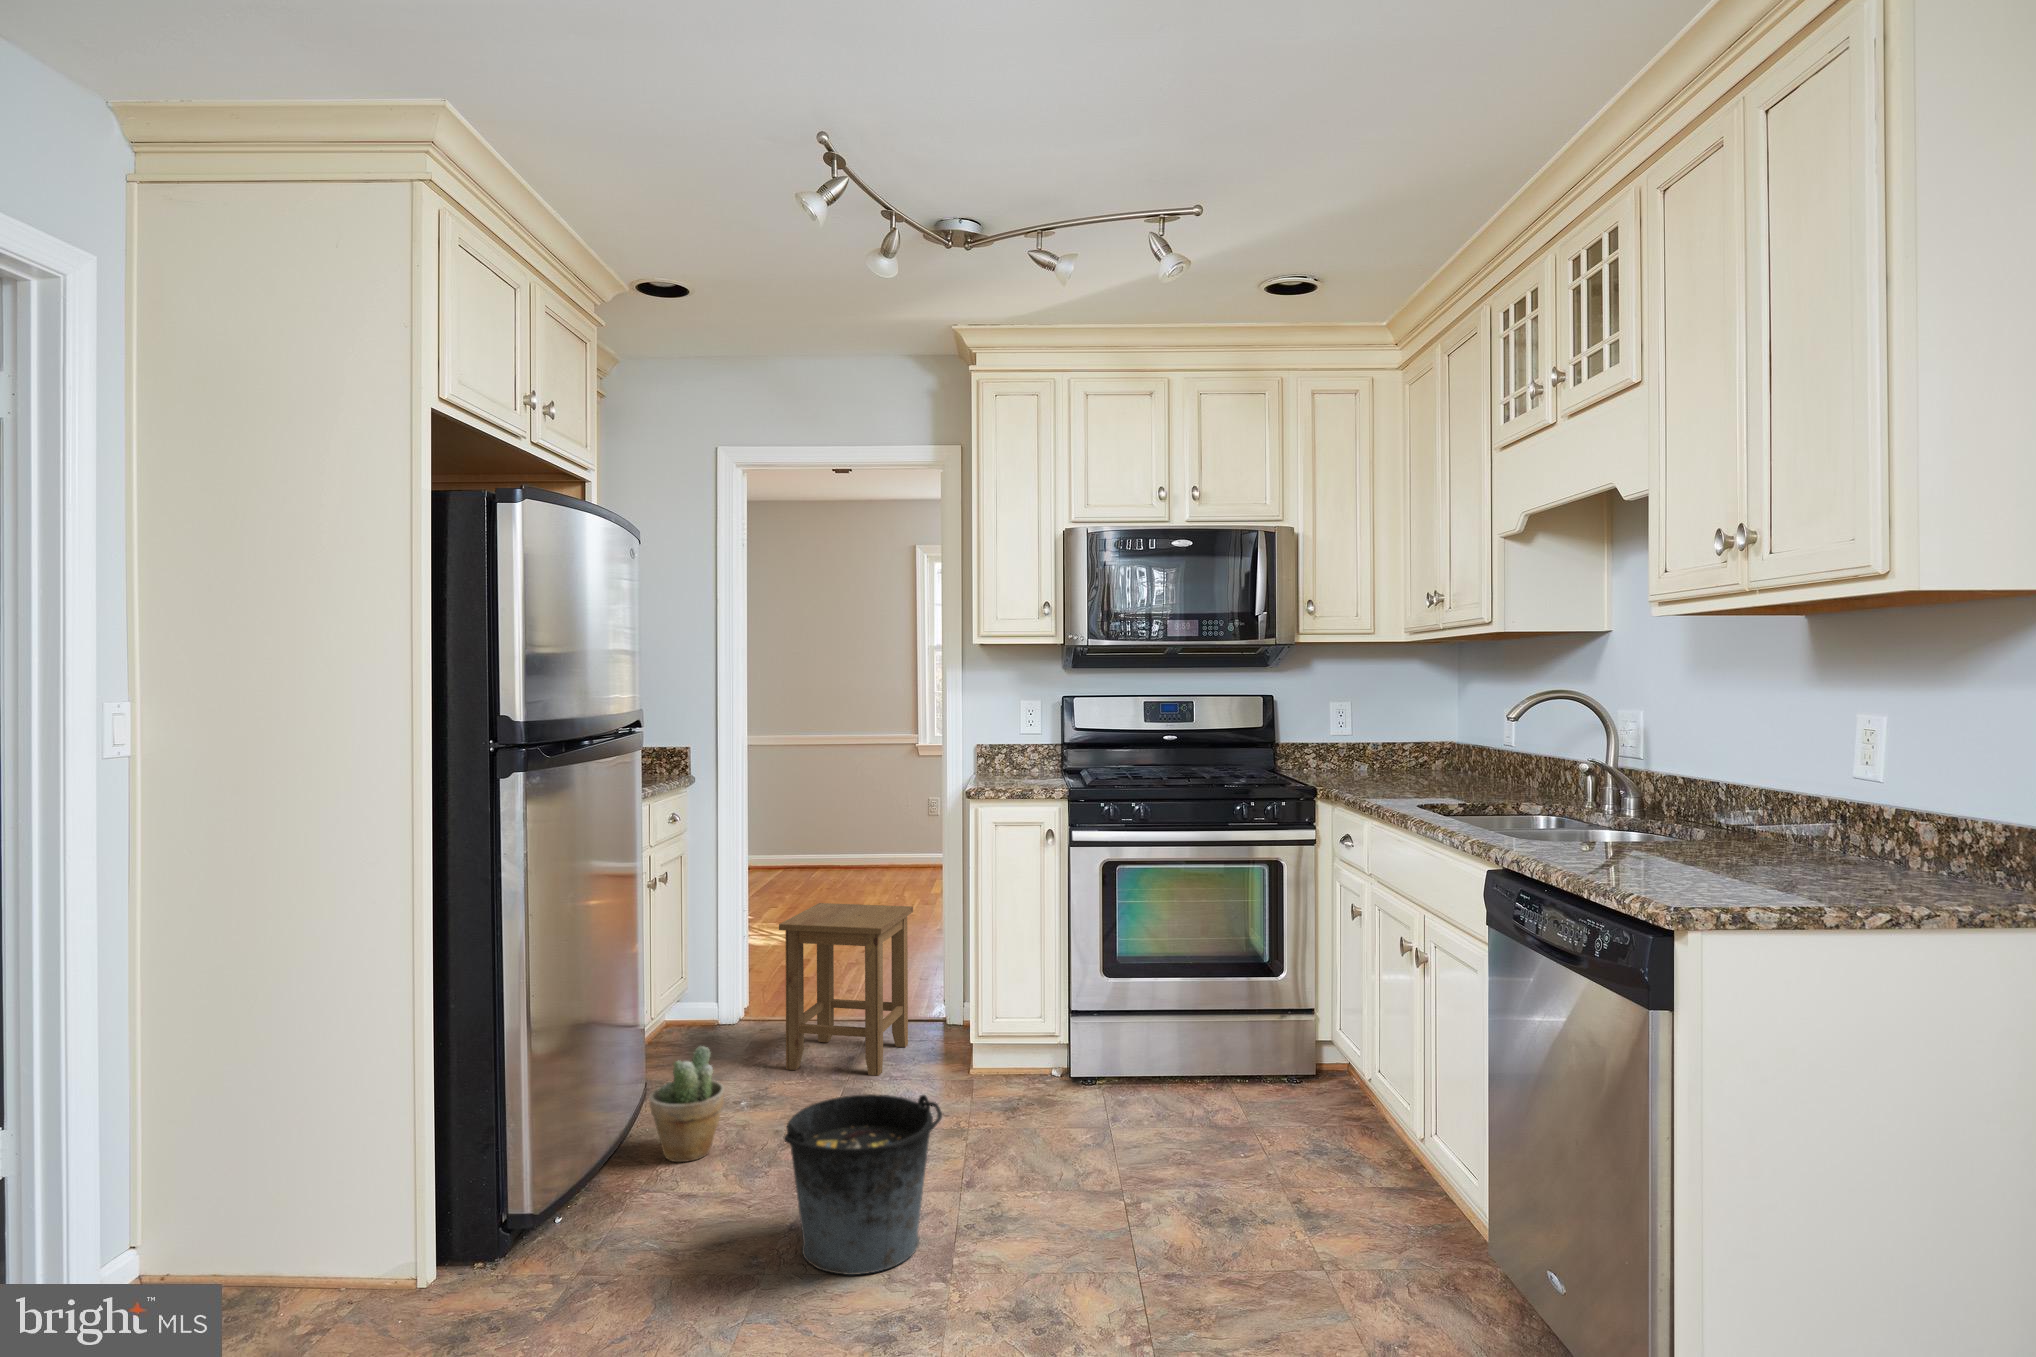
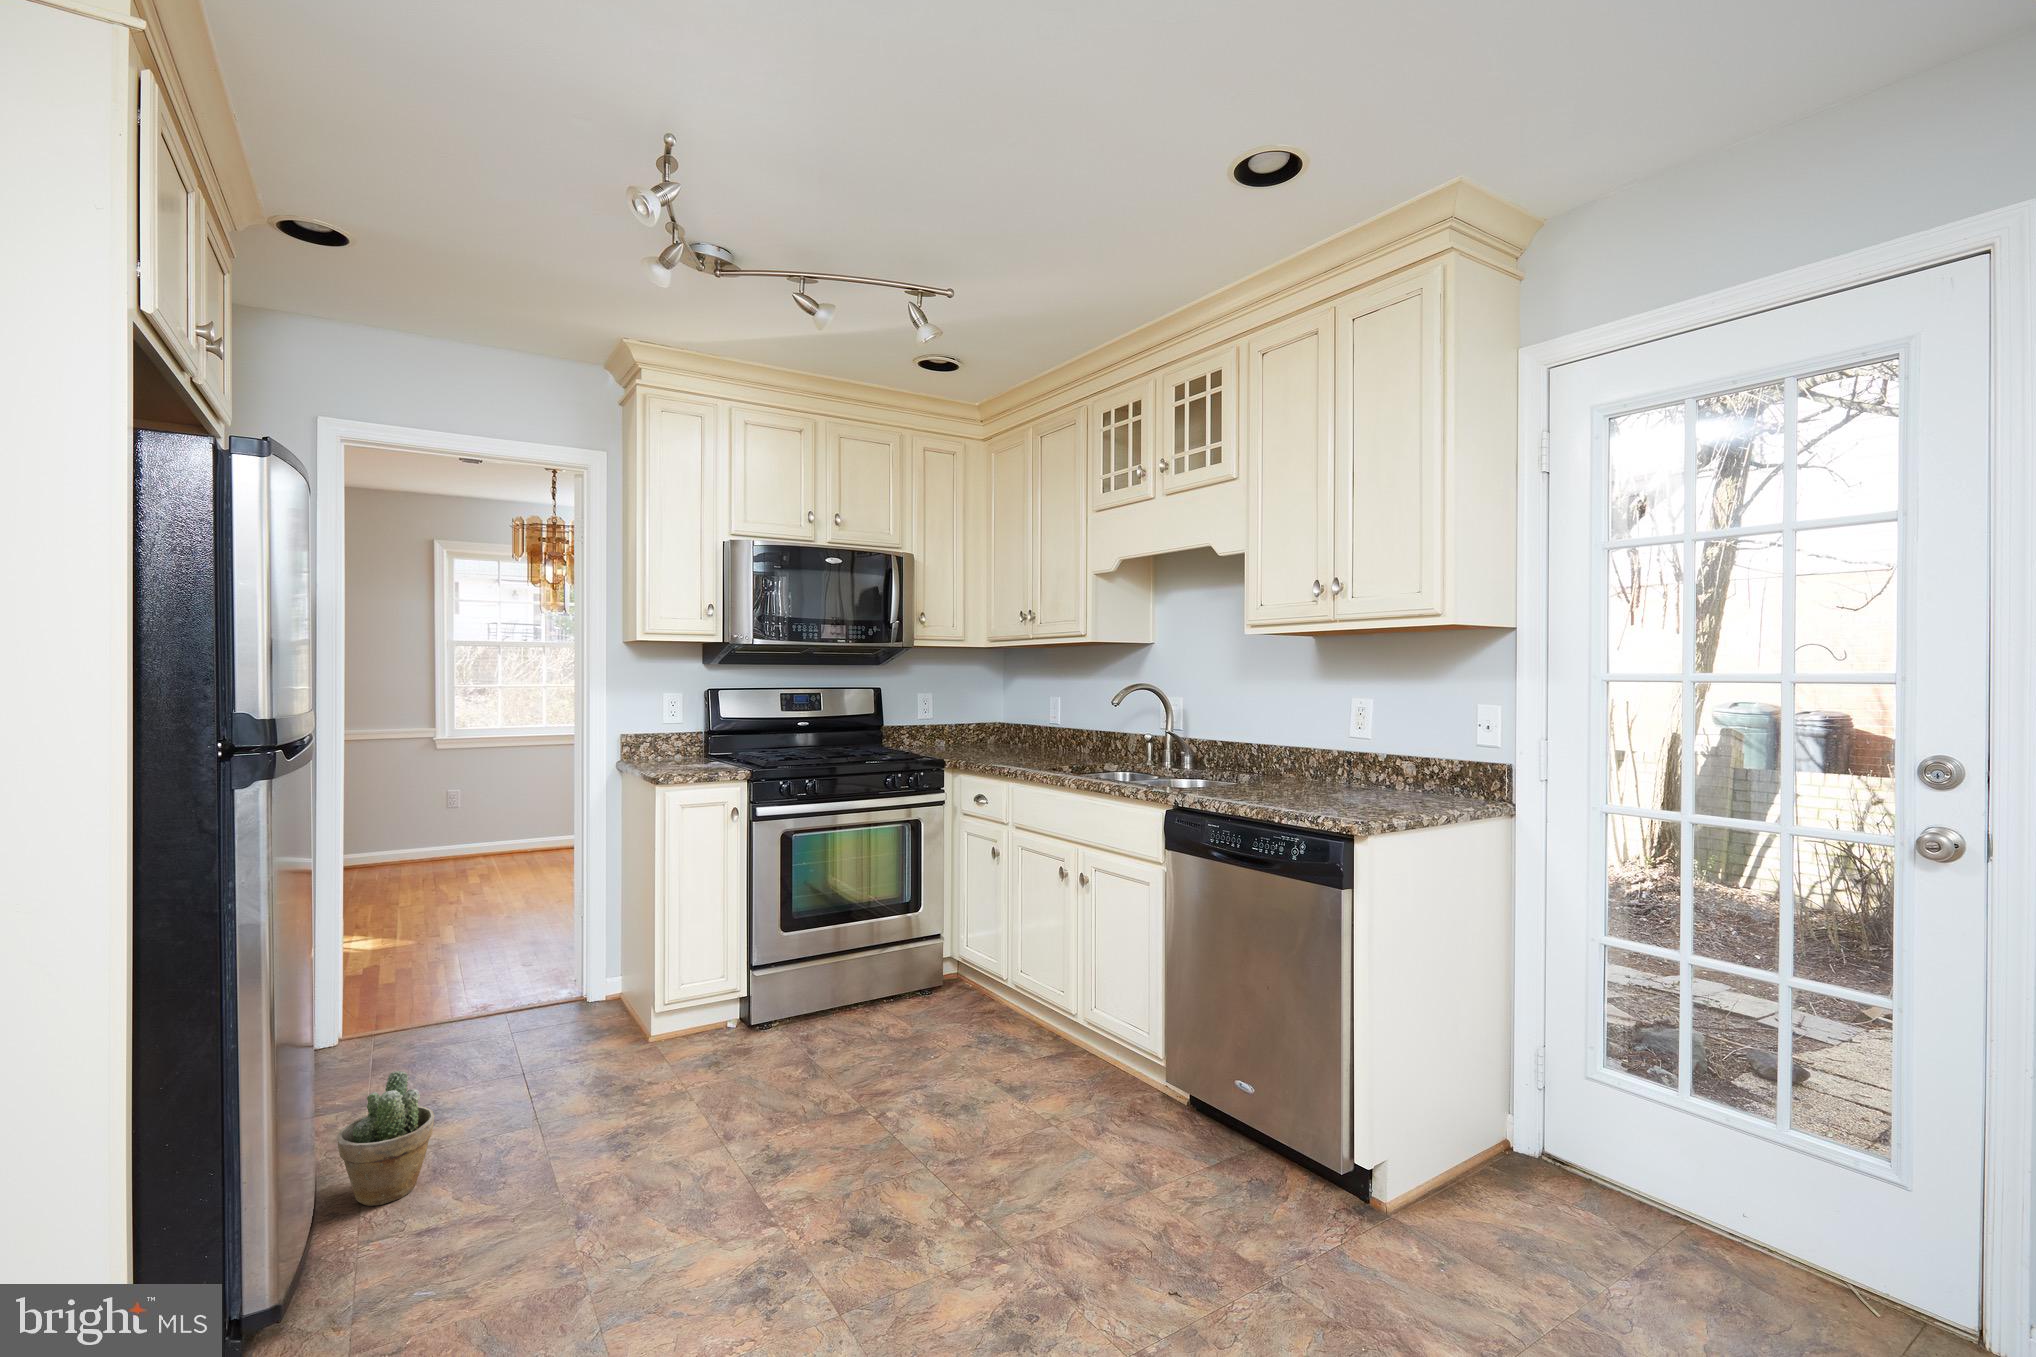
stool: present [779,903,913,1076] -> none [434,895,568,1082]
bucket: present [784,1094,942,1275] -> none [591,1063,748,1256]

